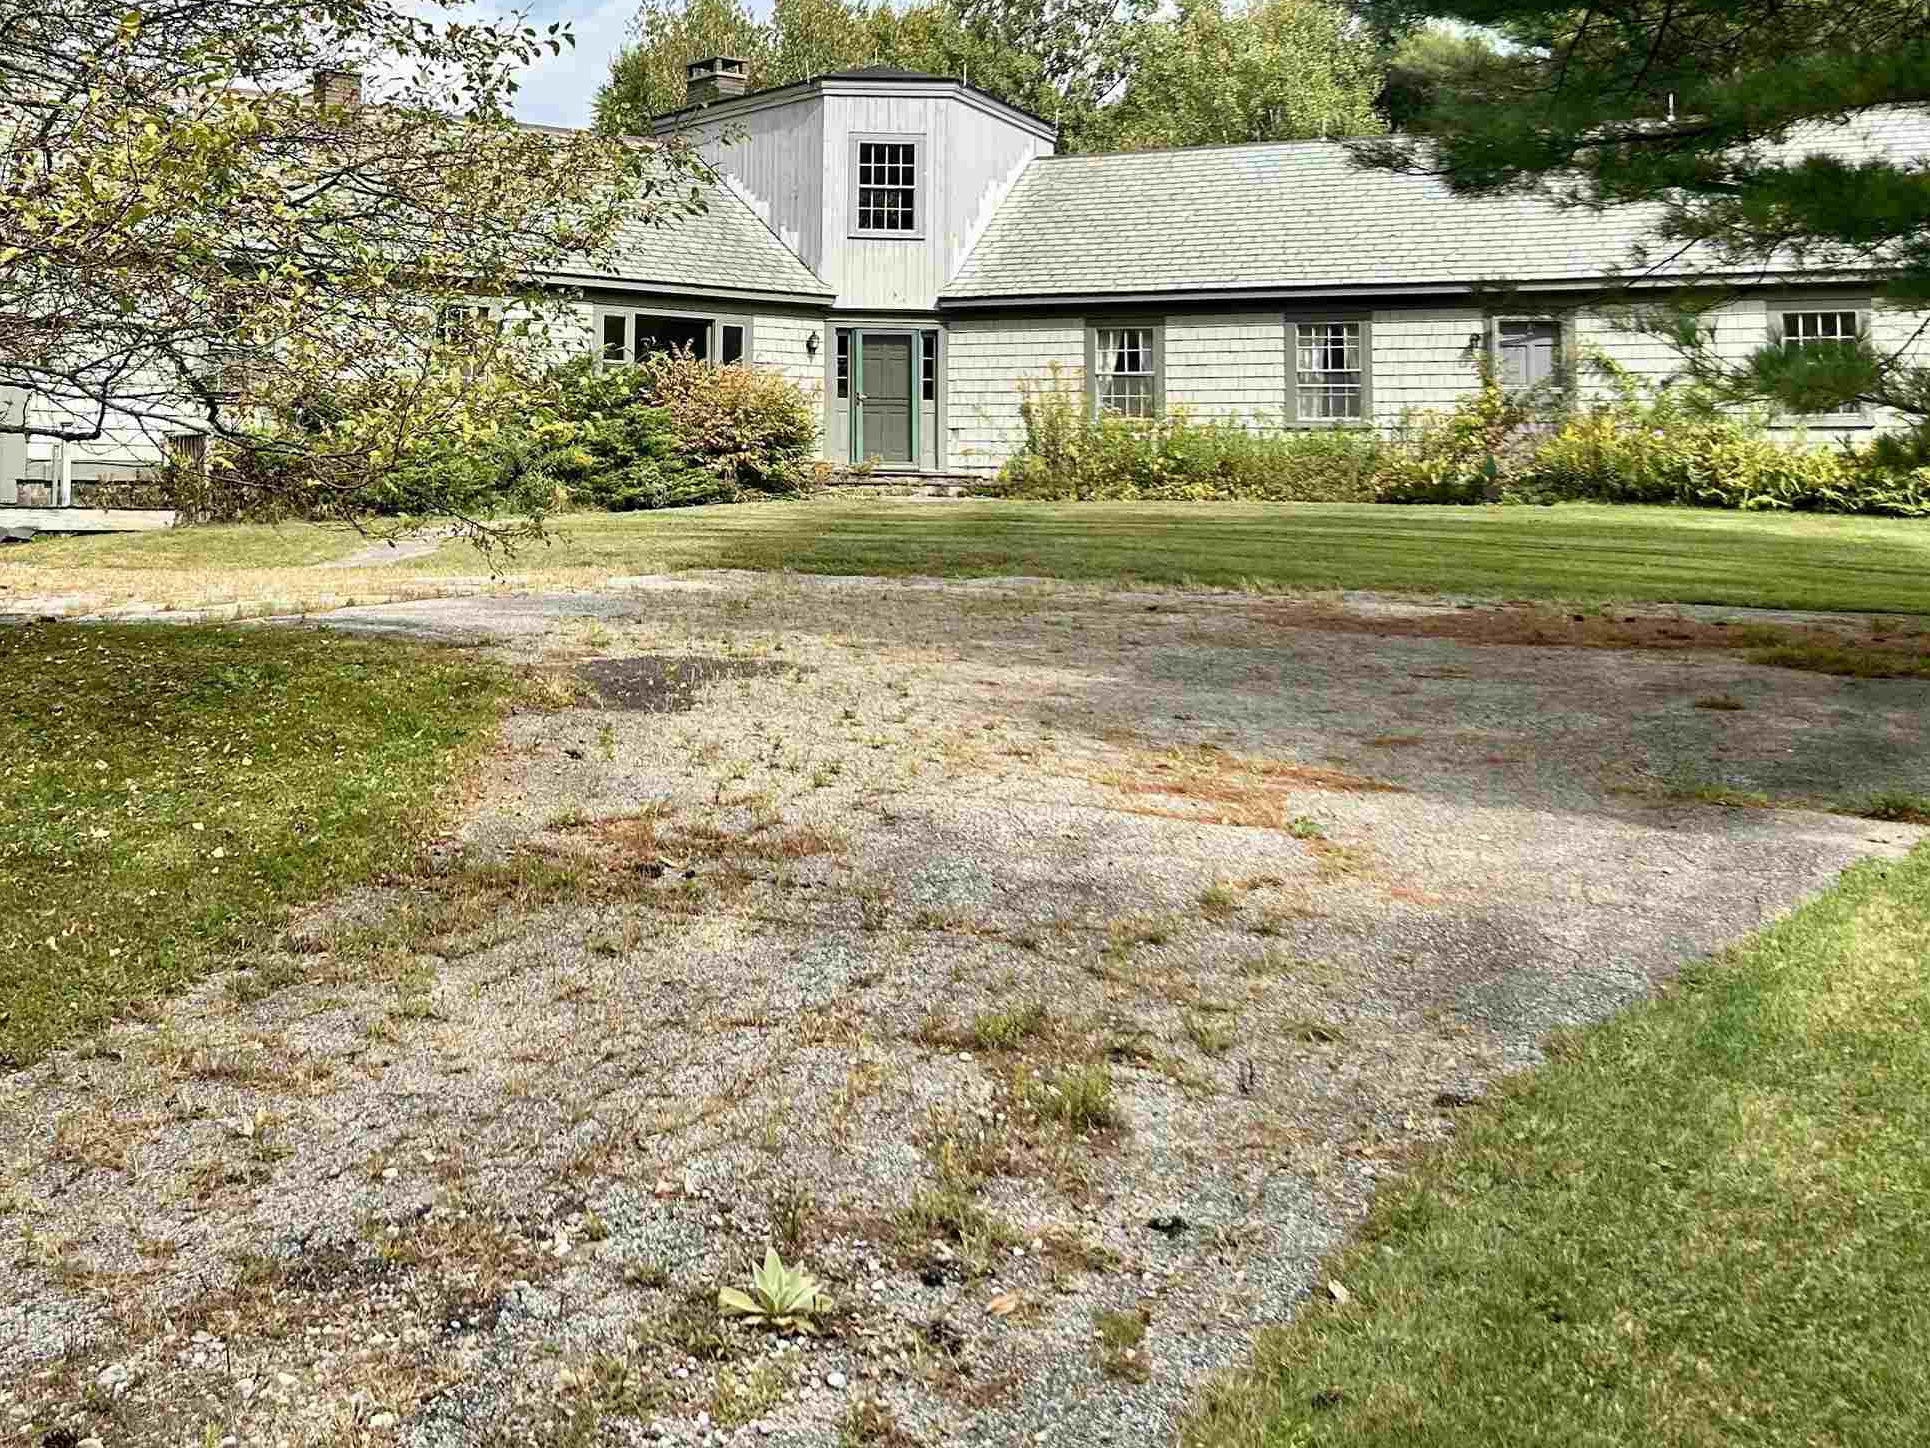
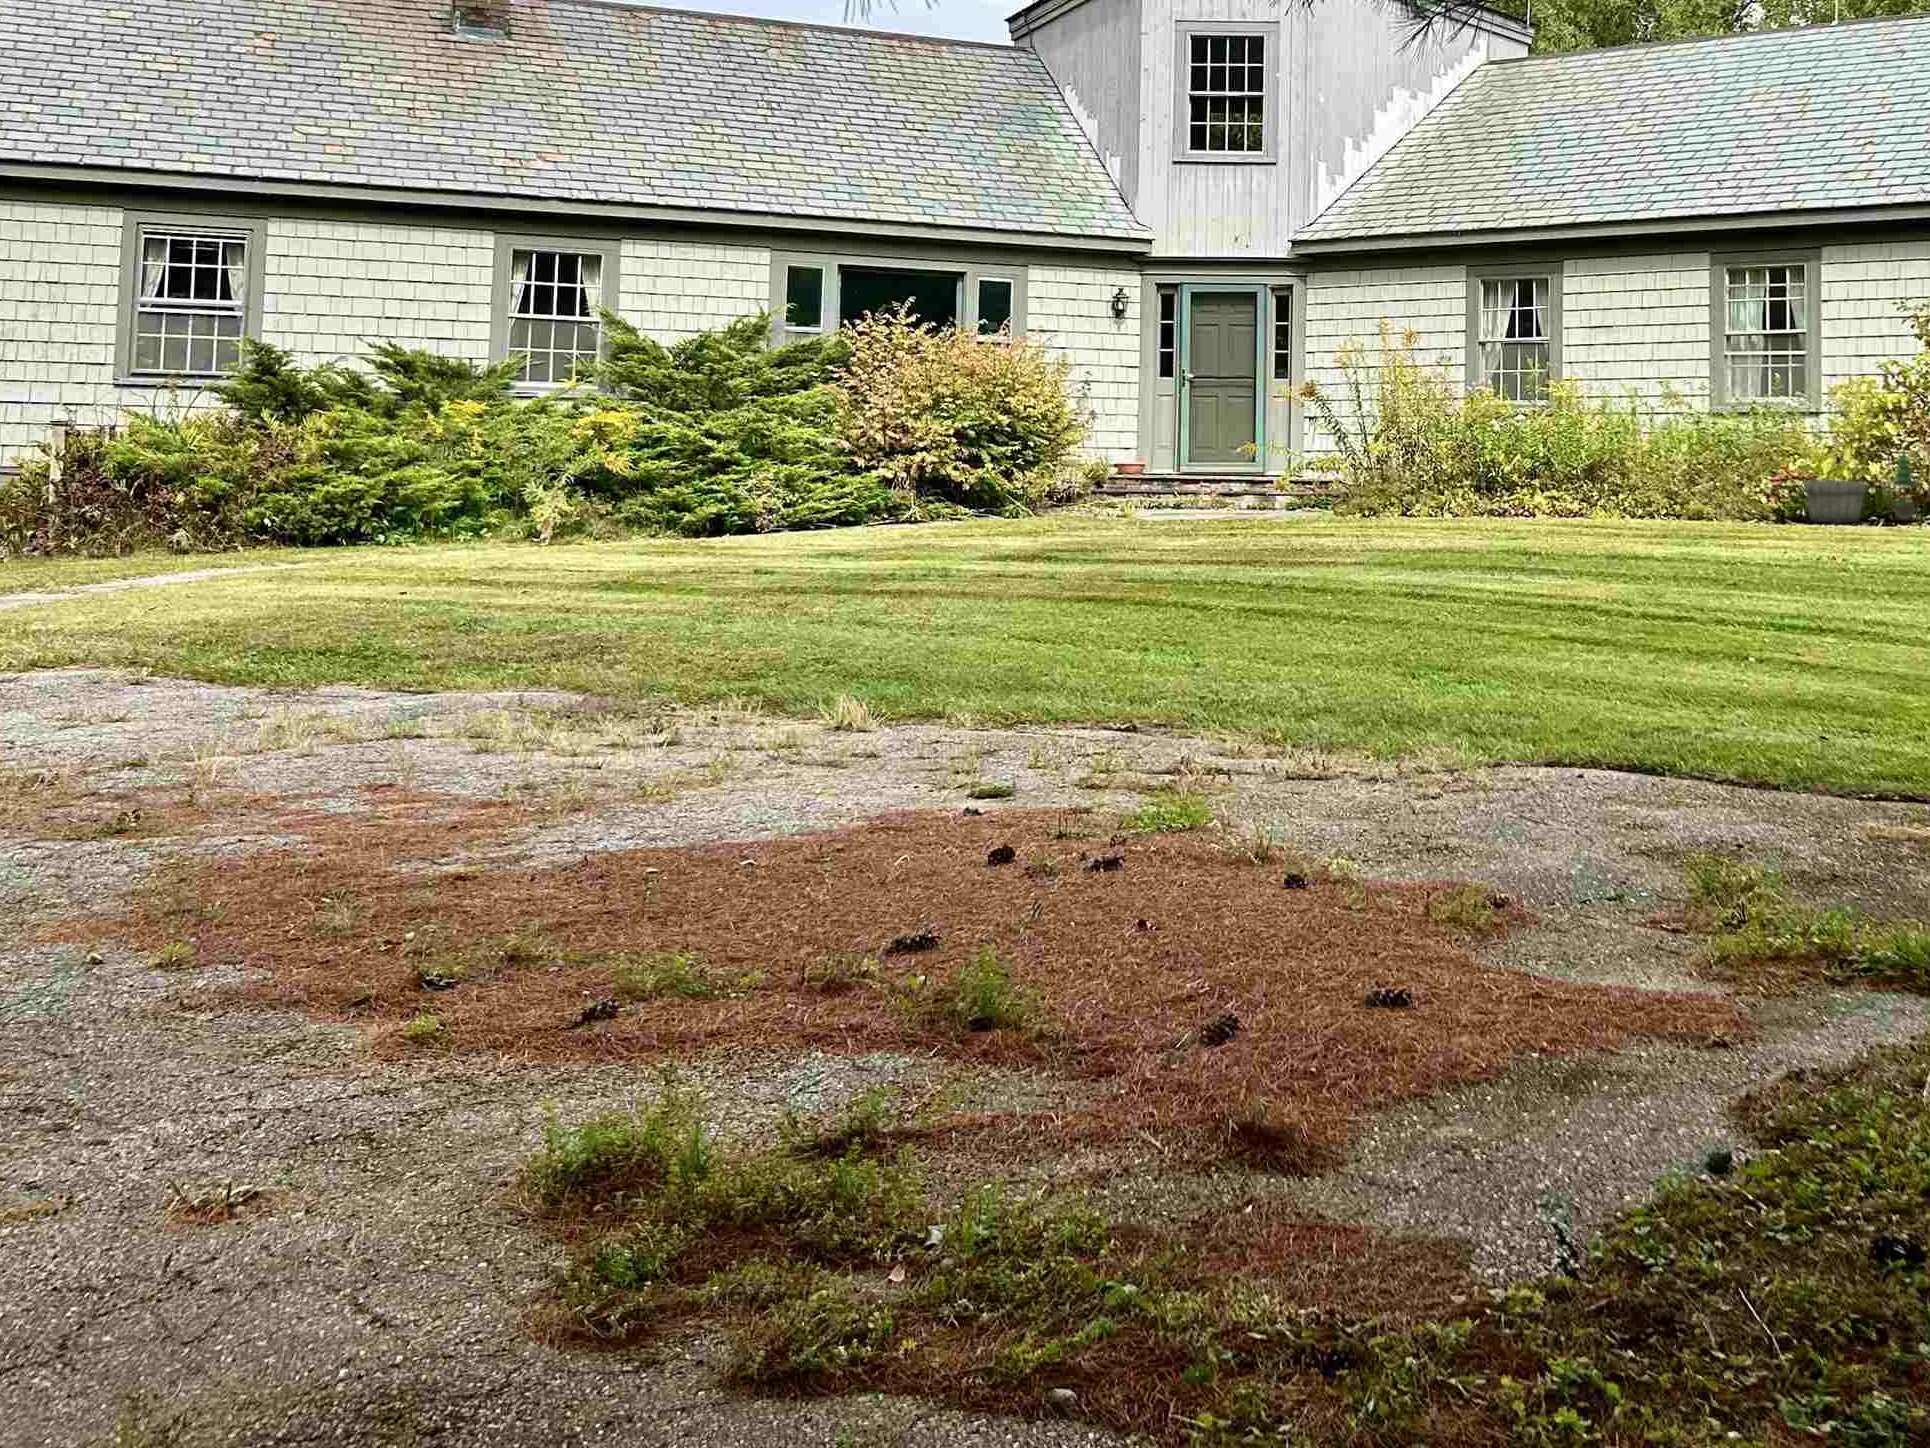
wooden bucket: none [1419,464,1464,500] -> present [1804,479,1866,523]

